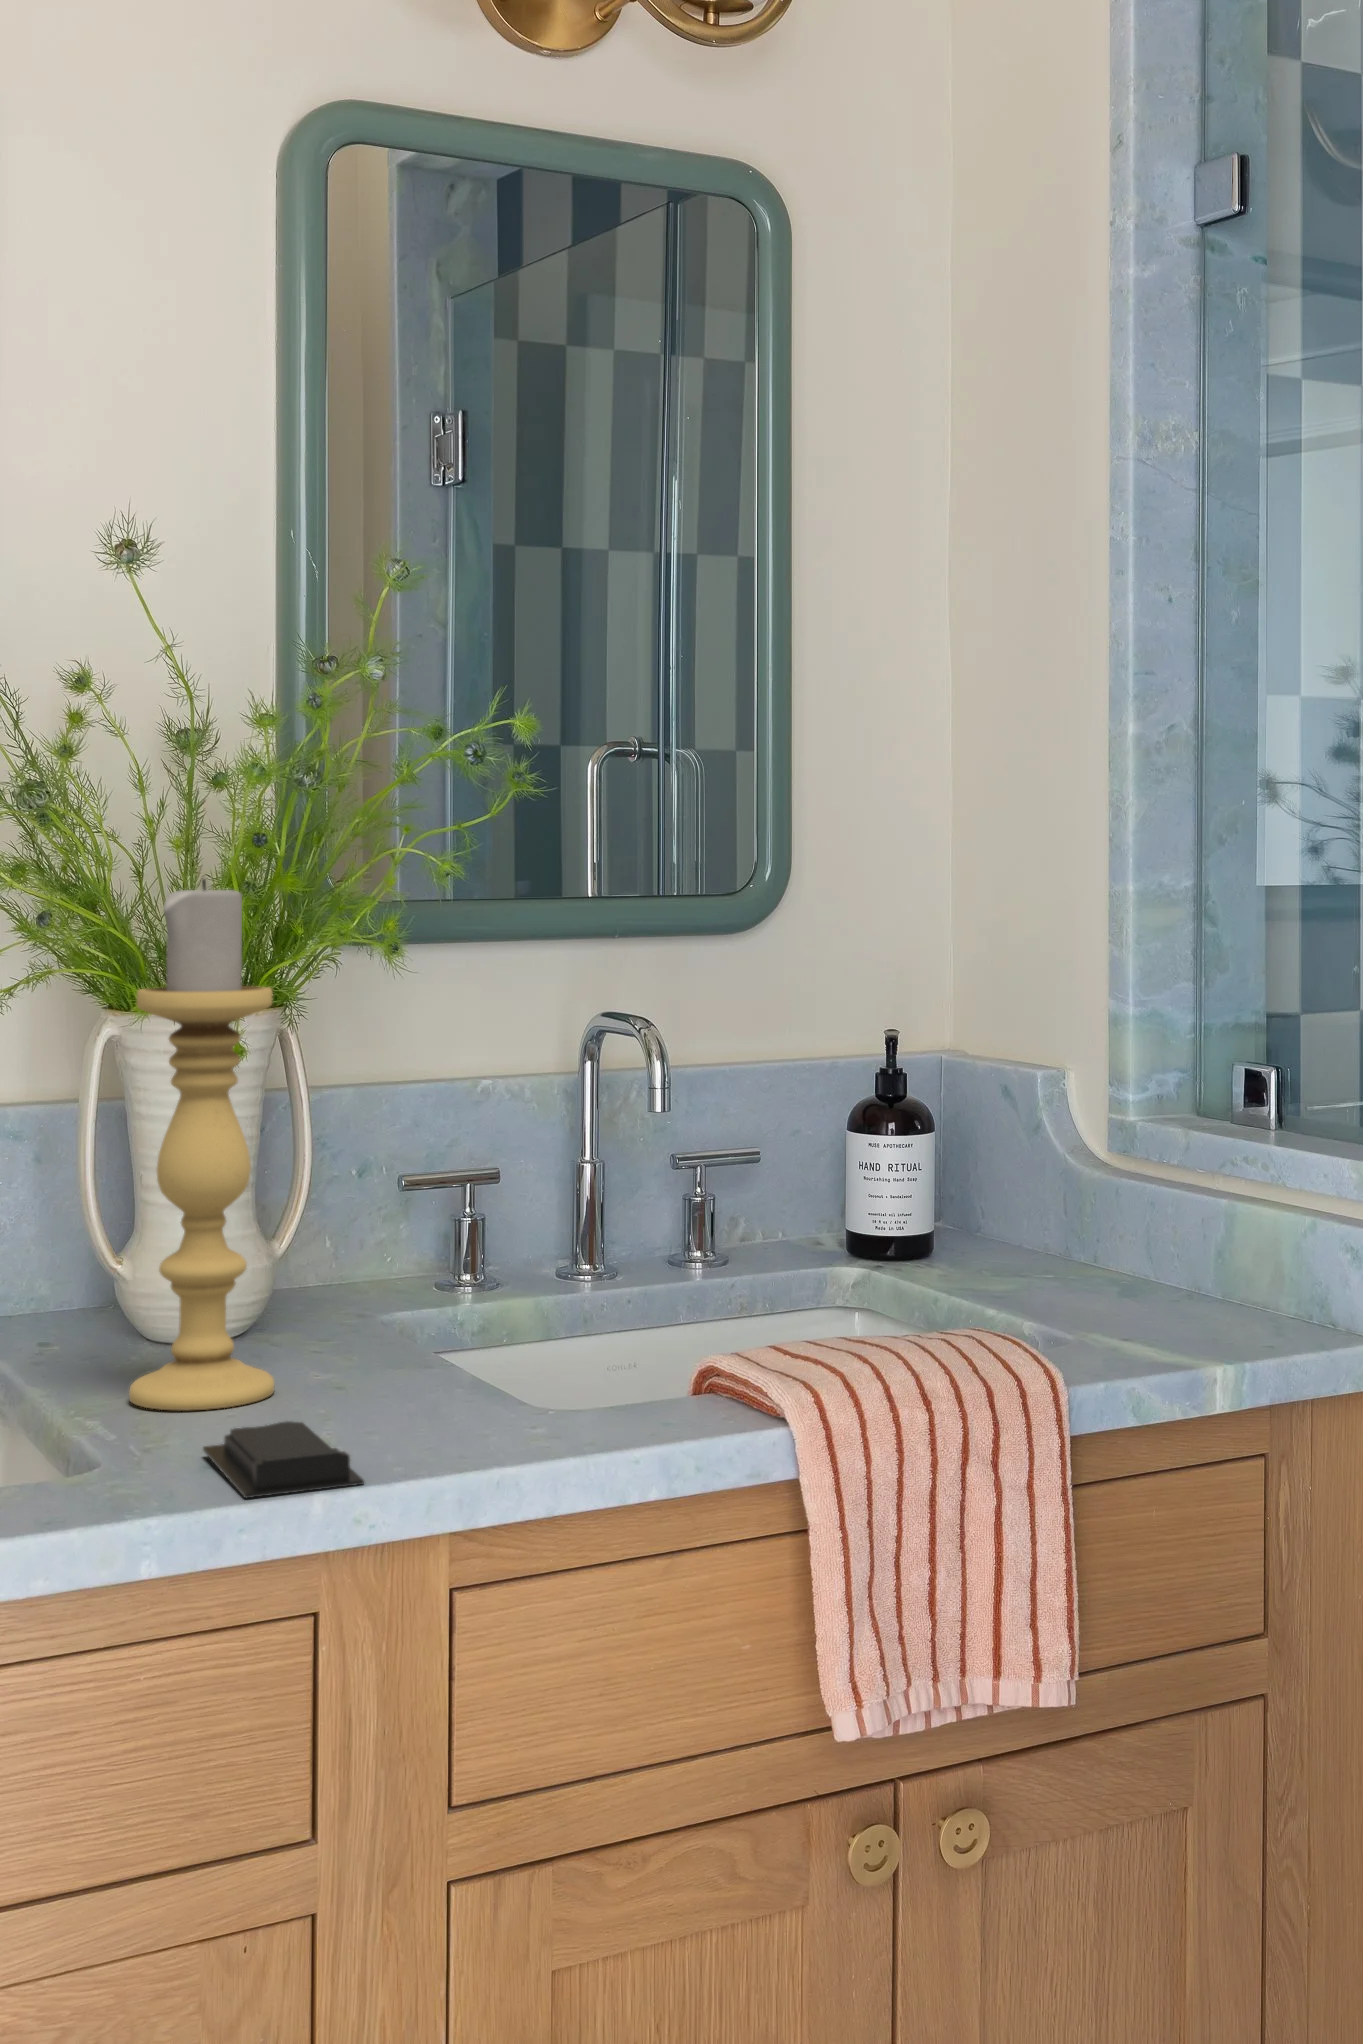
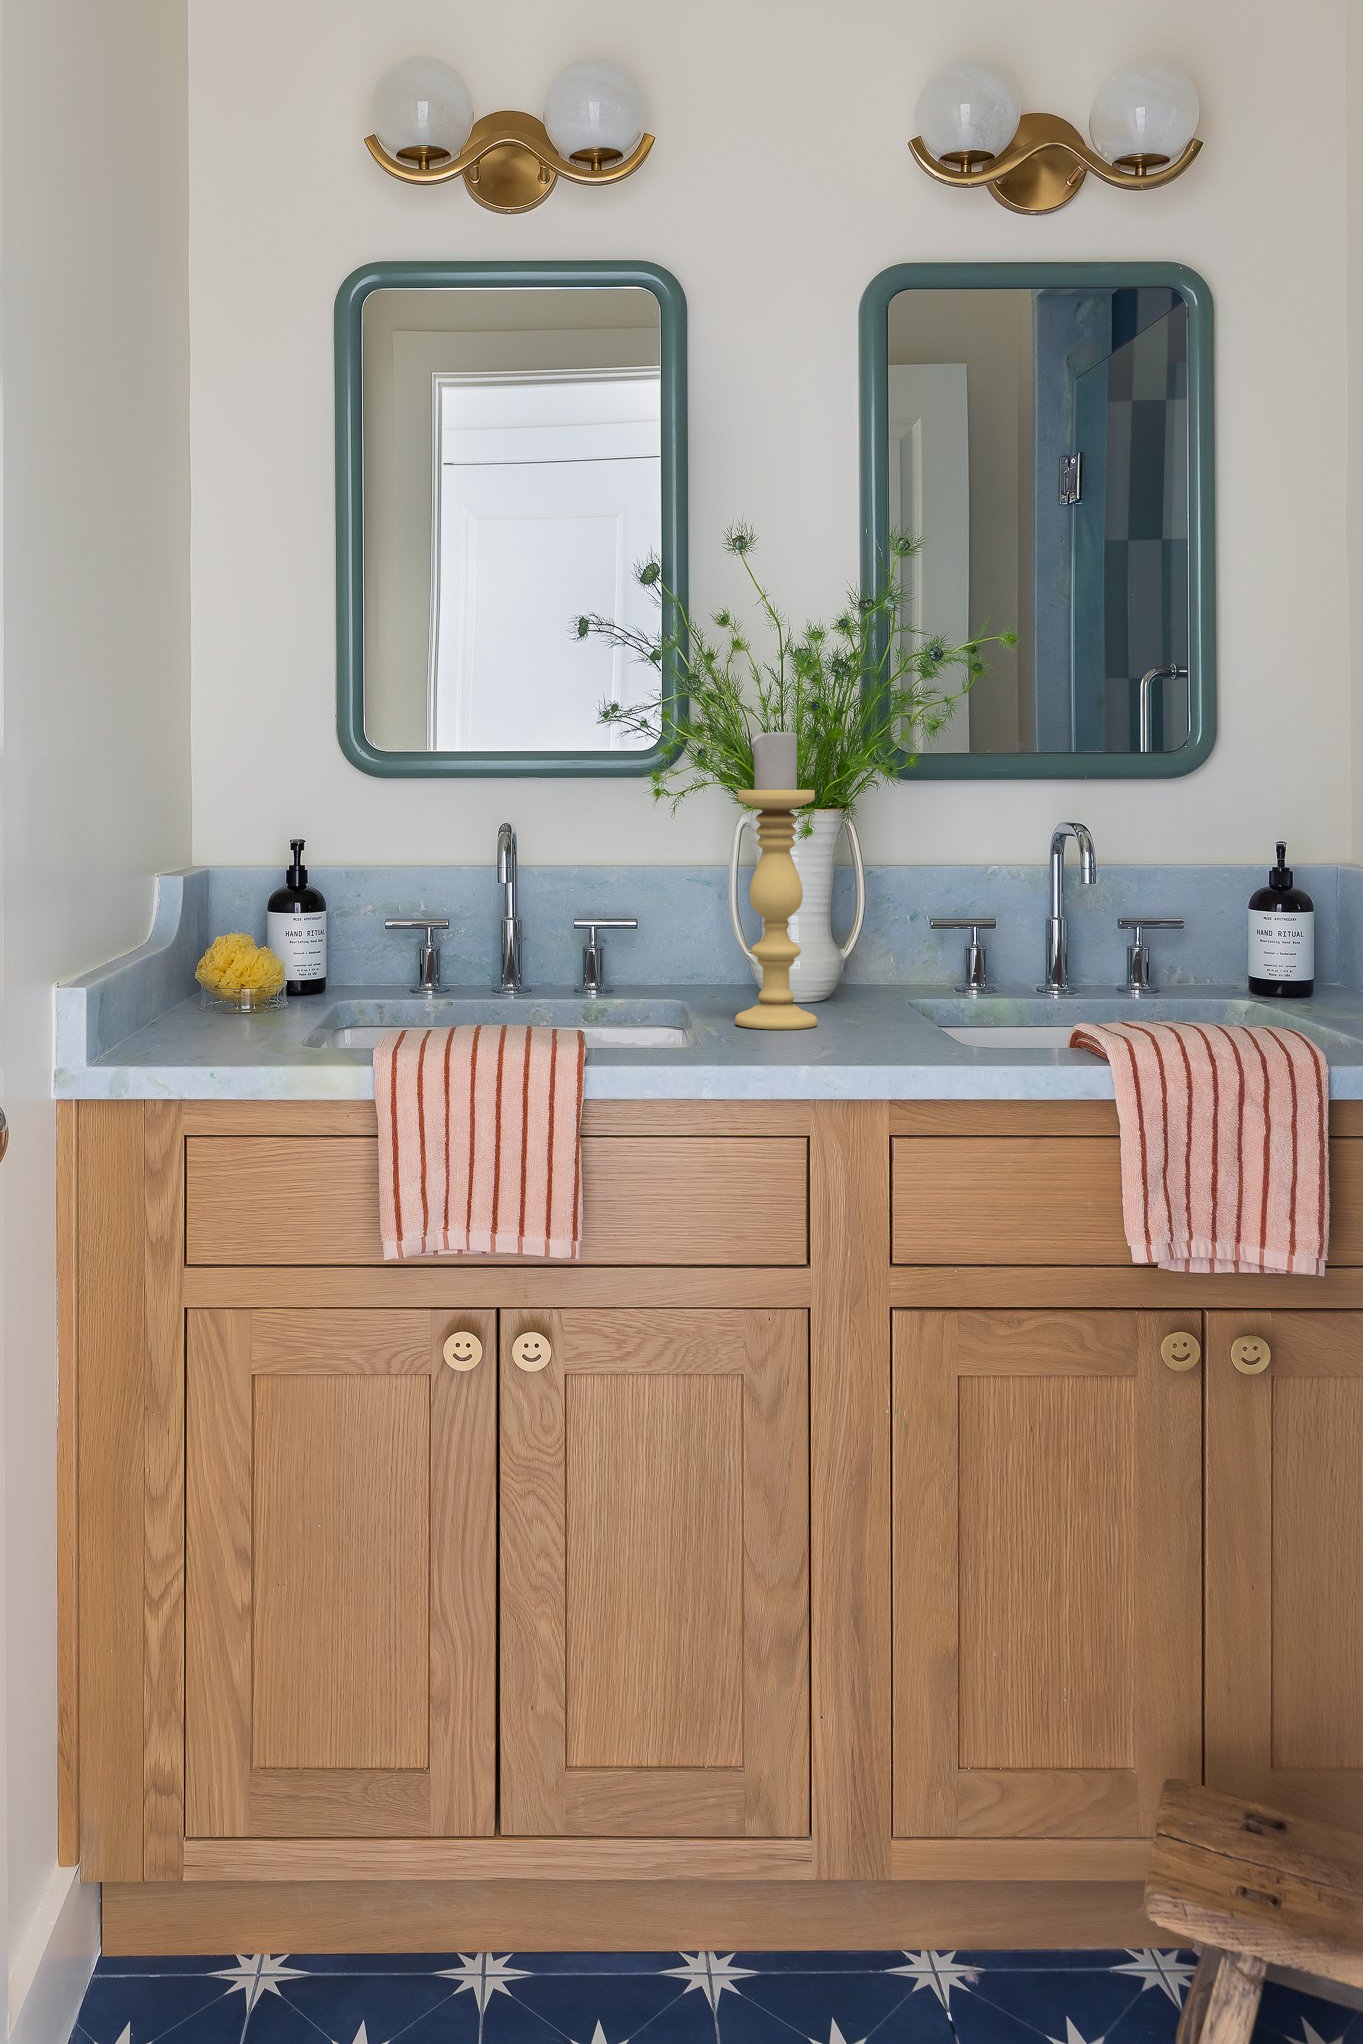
soap bar: present [203,1421,364,1498] -> none [751,1029,823,1060]

